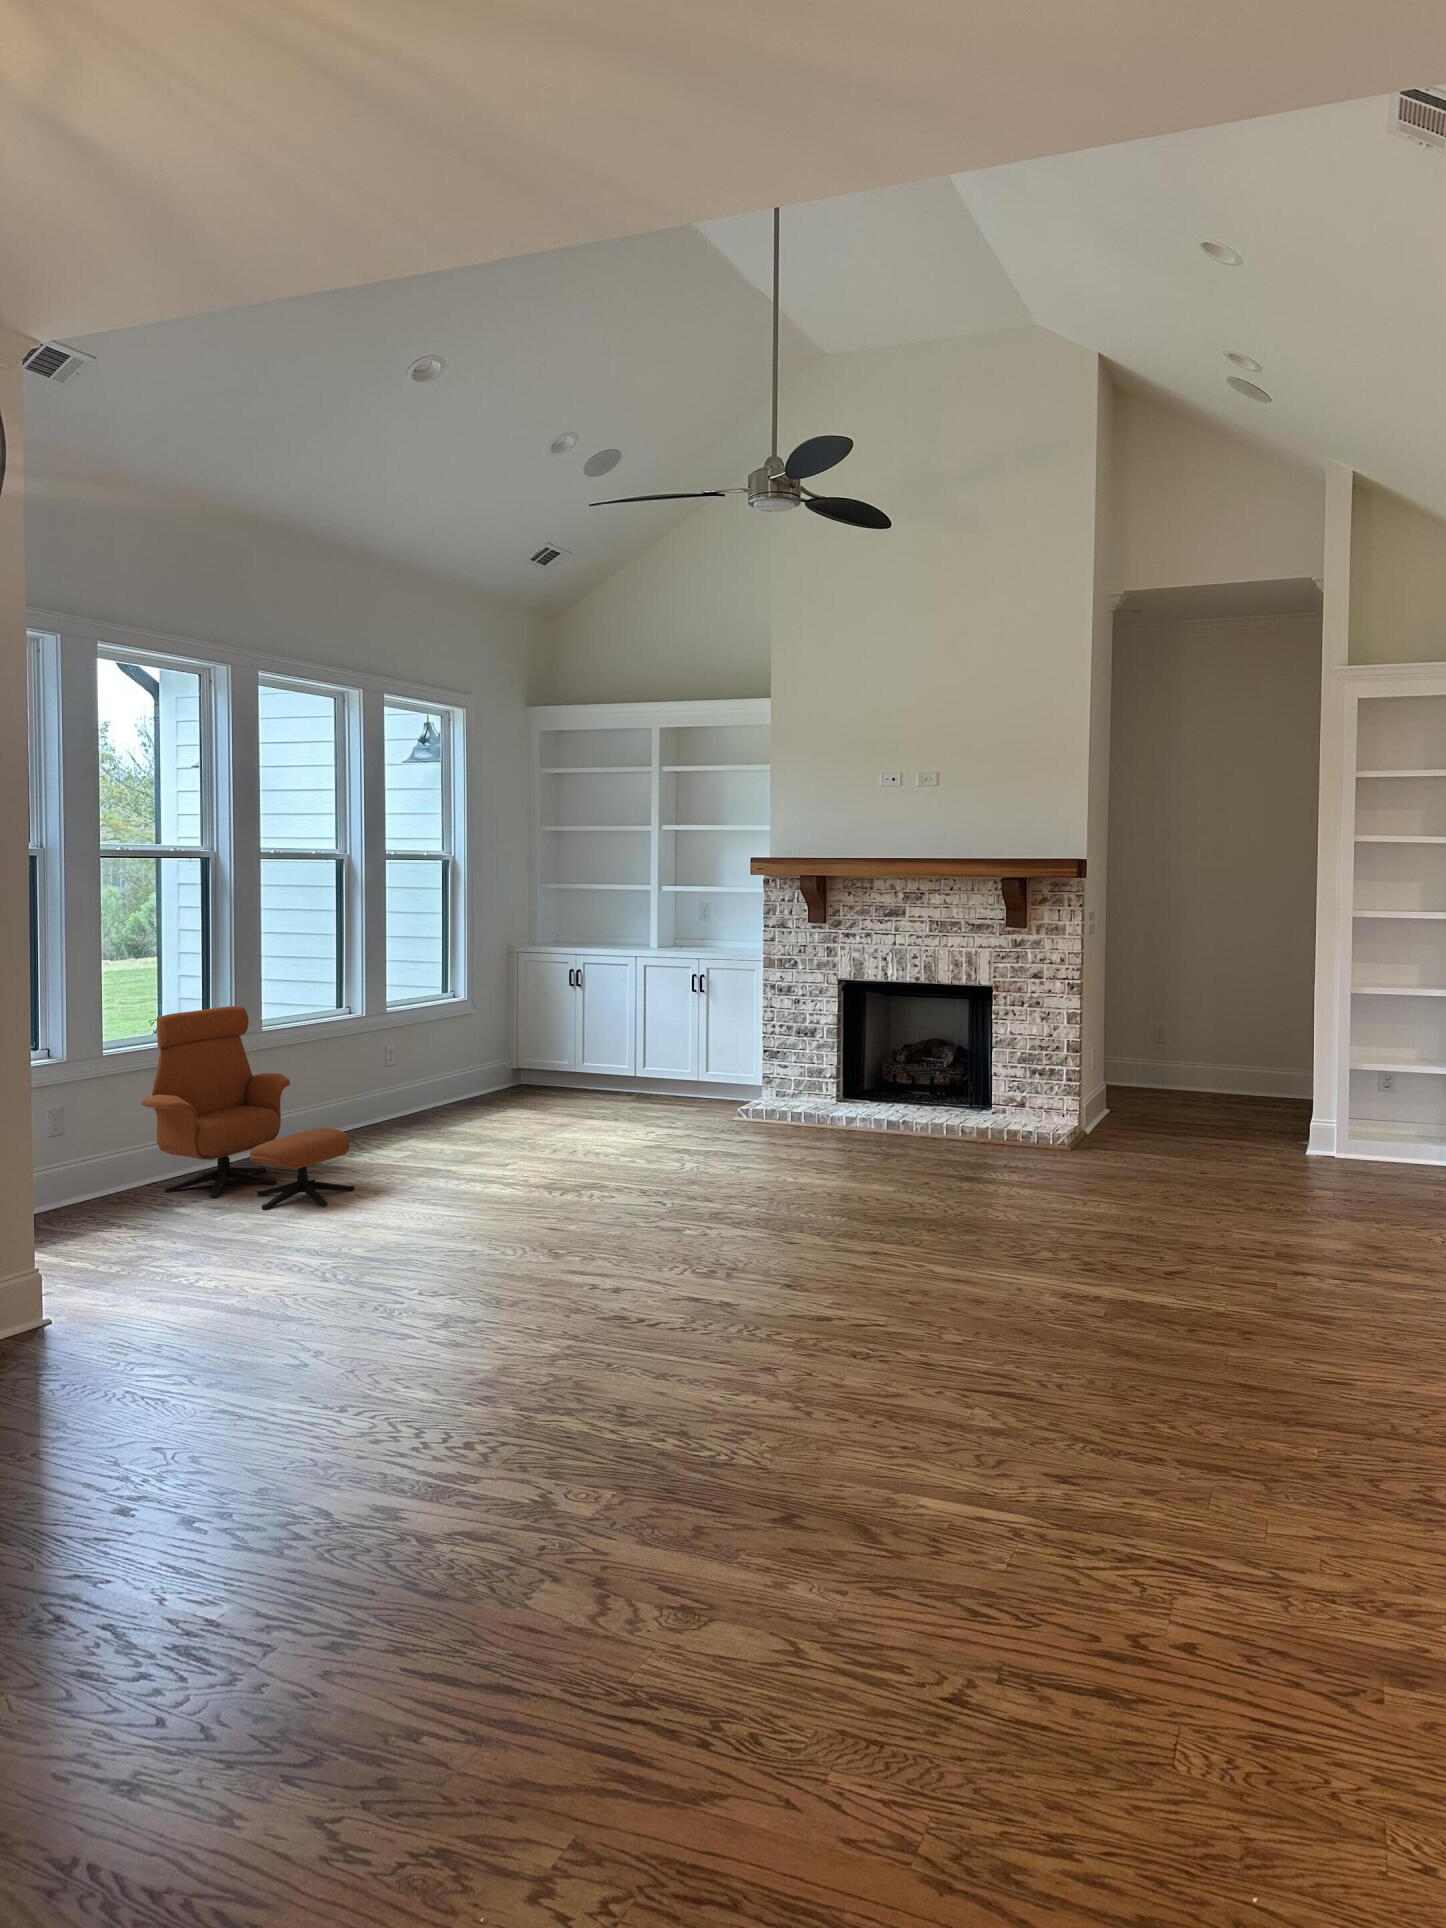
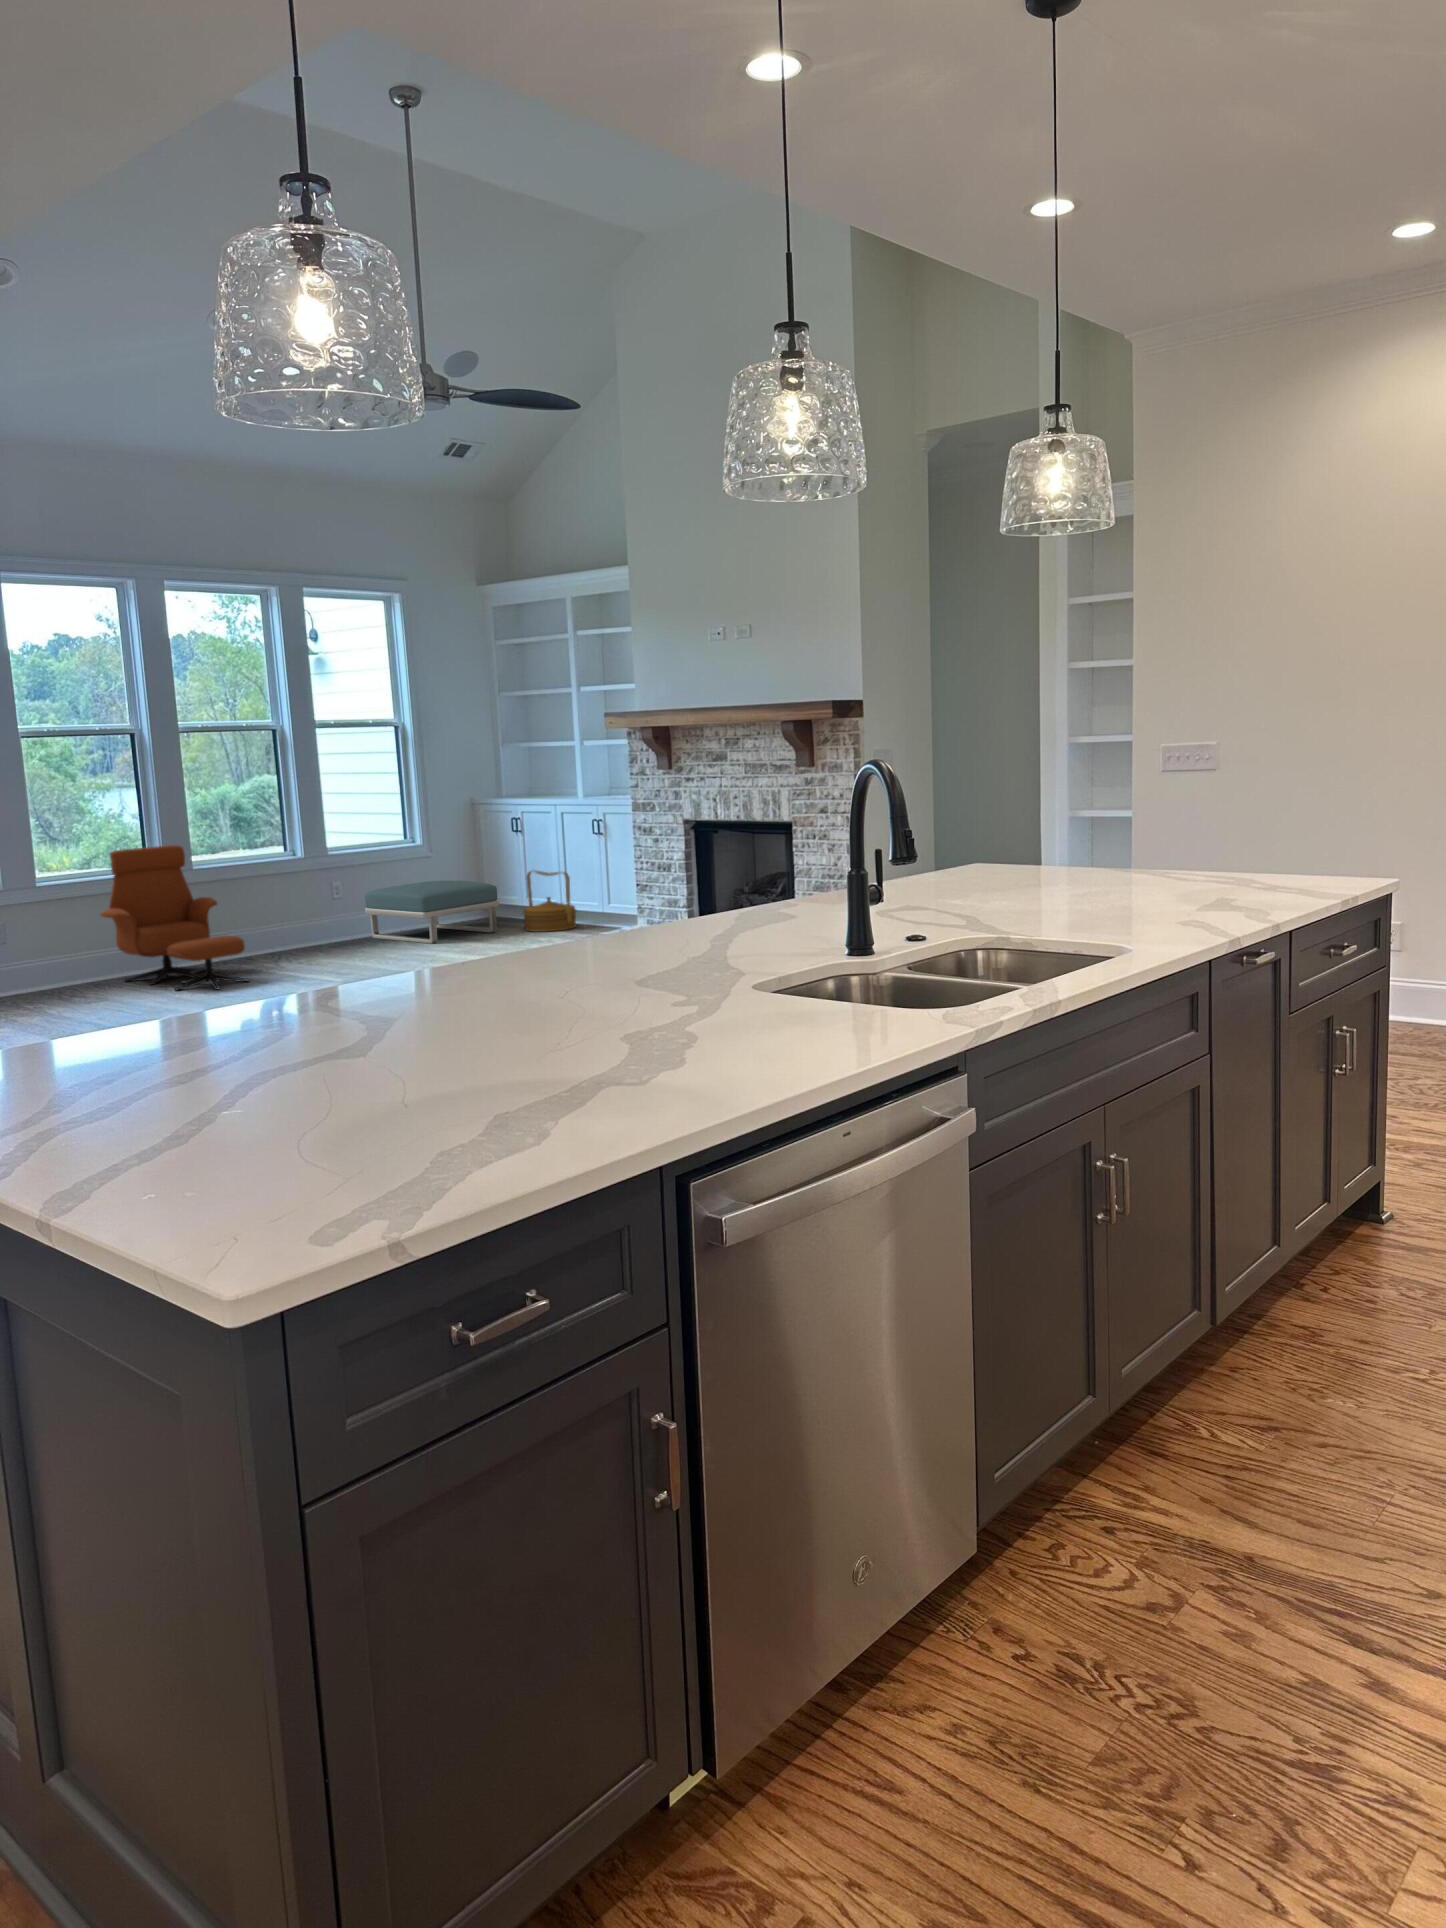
woven basket: none [603,1029,664,1101] -> present [523,871,576,932]
footstool: none [424,1040,580,1120] -> present [365,881,499,944]

